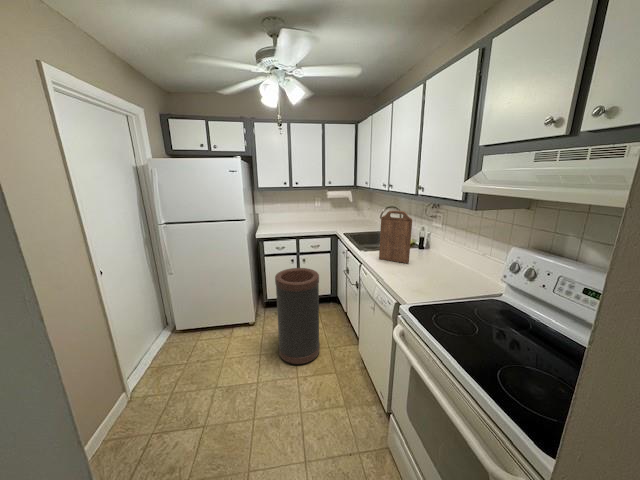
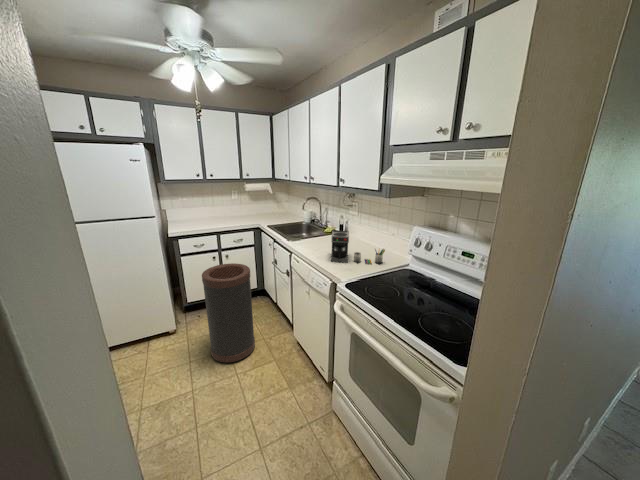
cutting board: present [379,211,412,263] -> none [308,201,336,248]
coffee maker: none [400,244,469,287] -> present [331,230,385,264]

